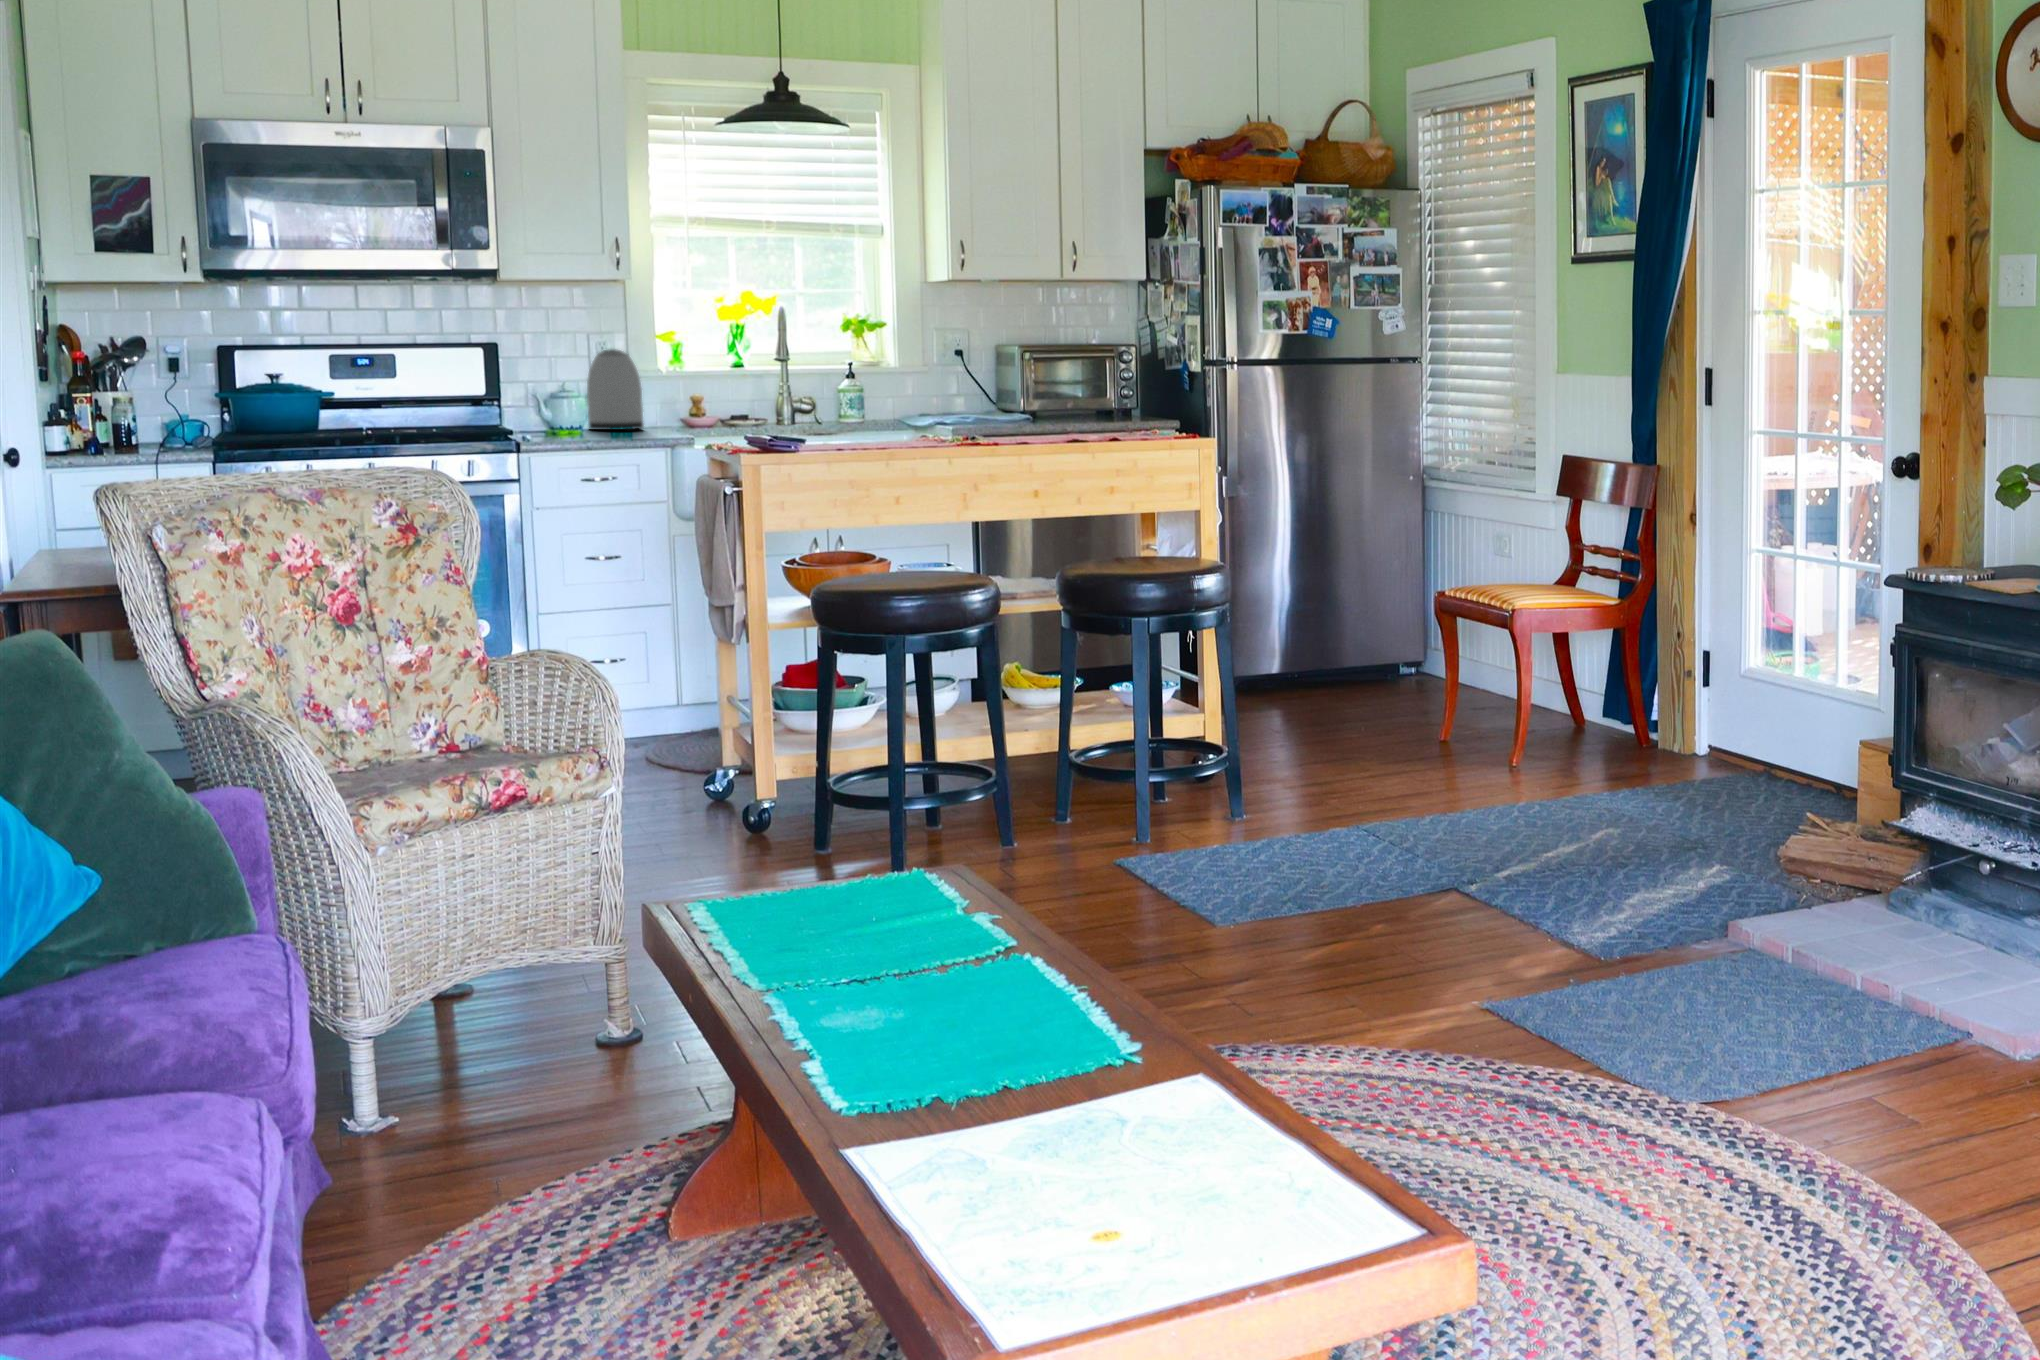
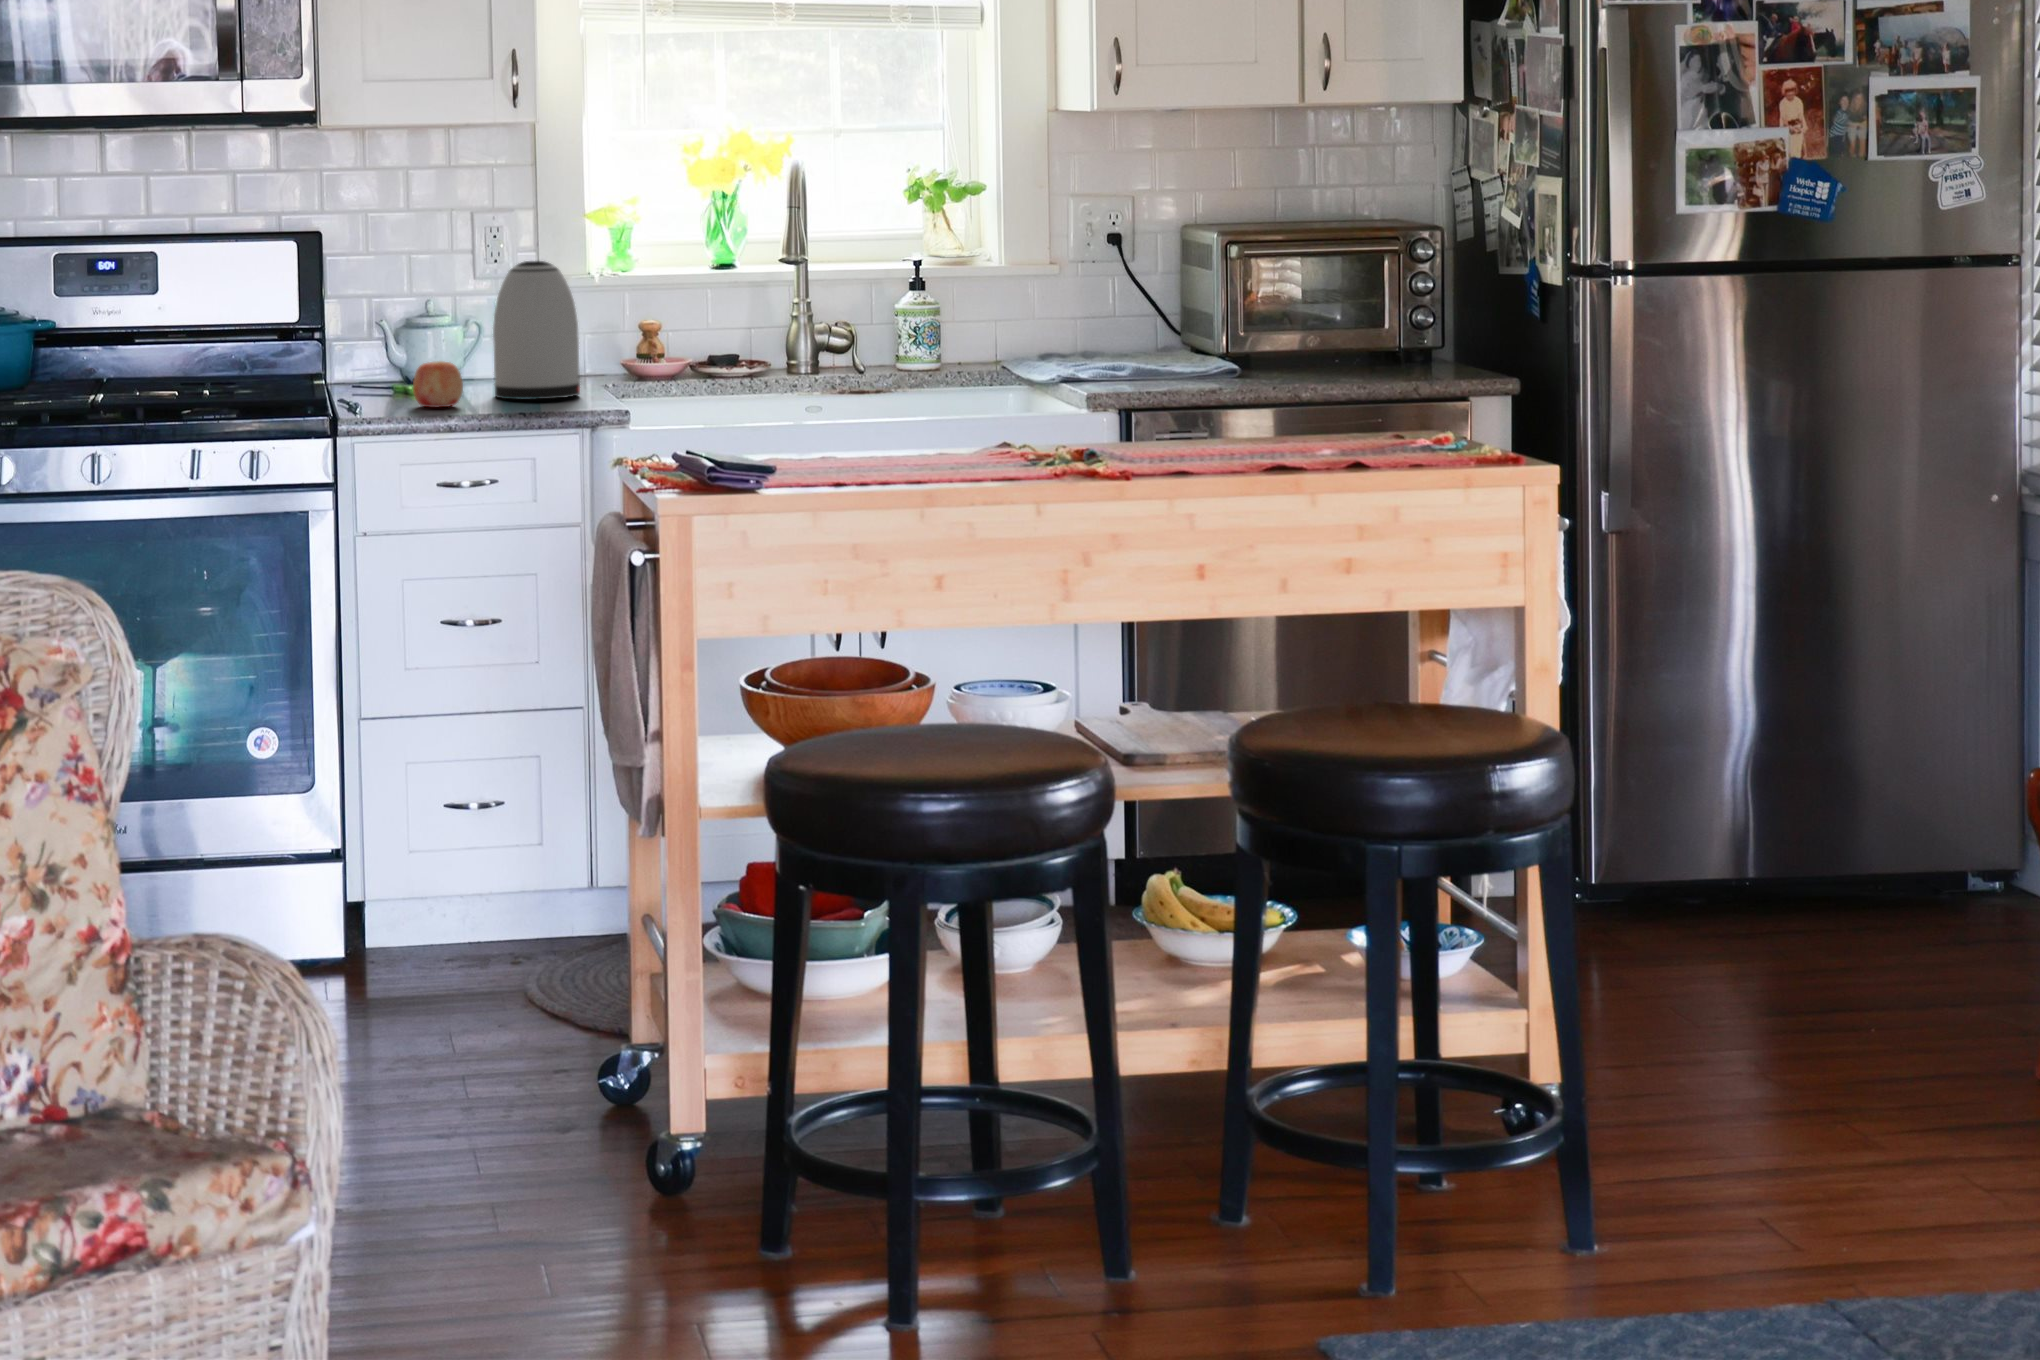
apple: none [538,407,572,433] -> present [413,361,463,407]

